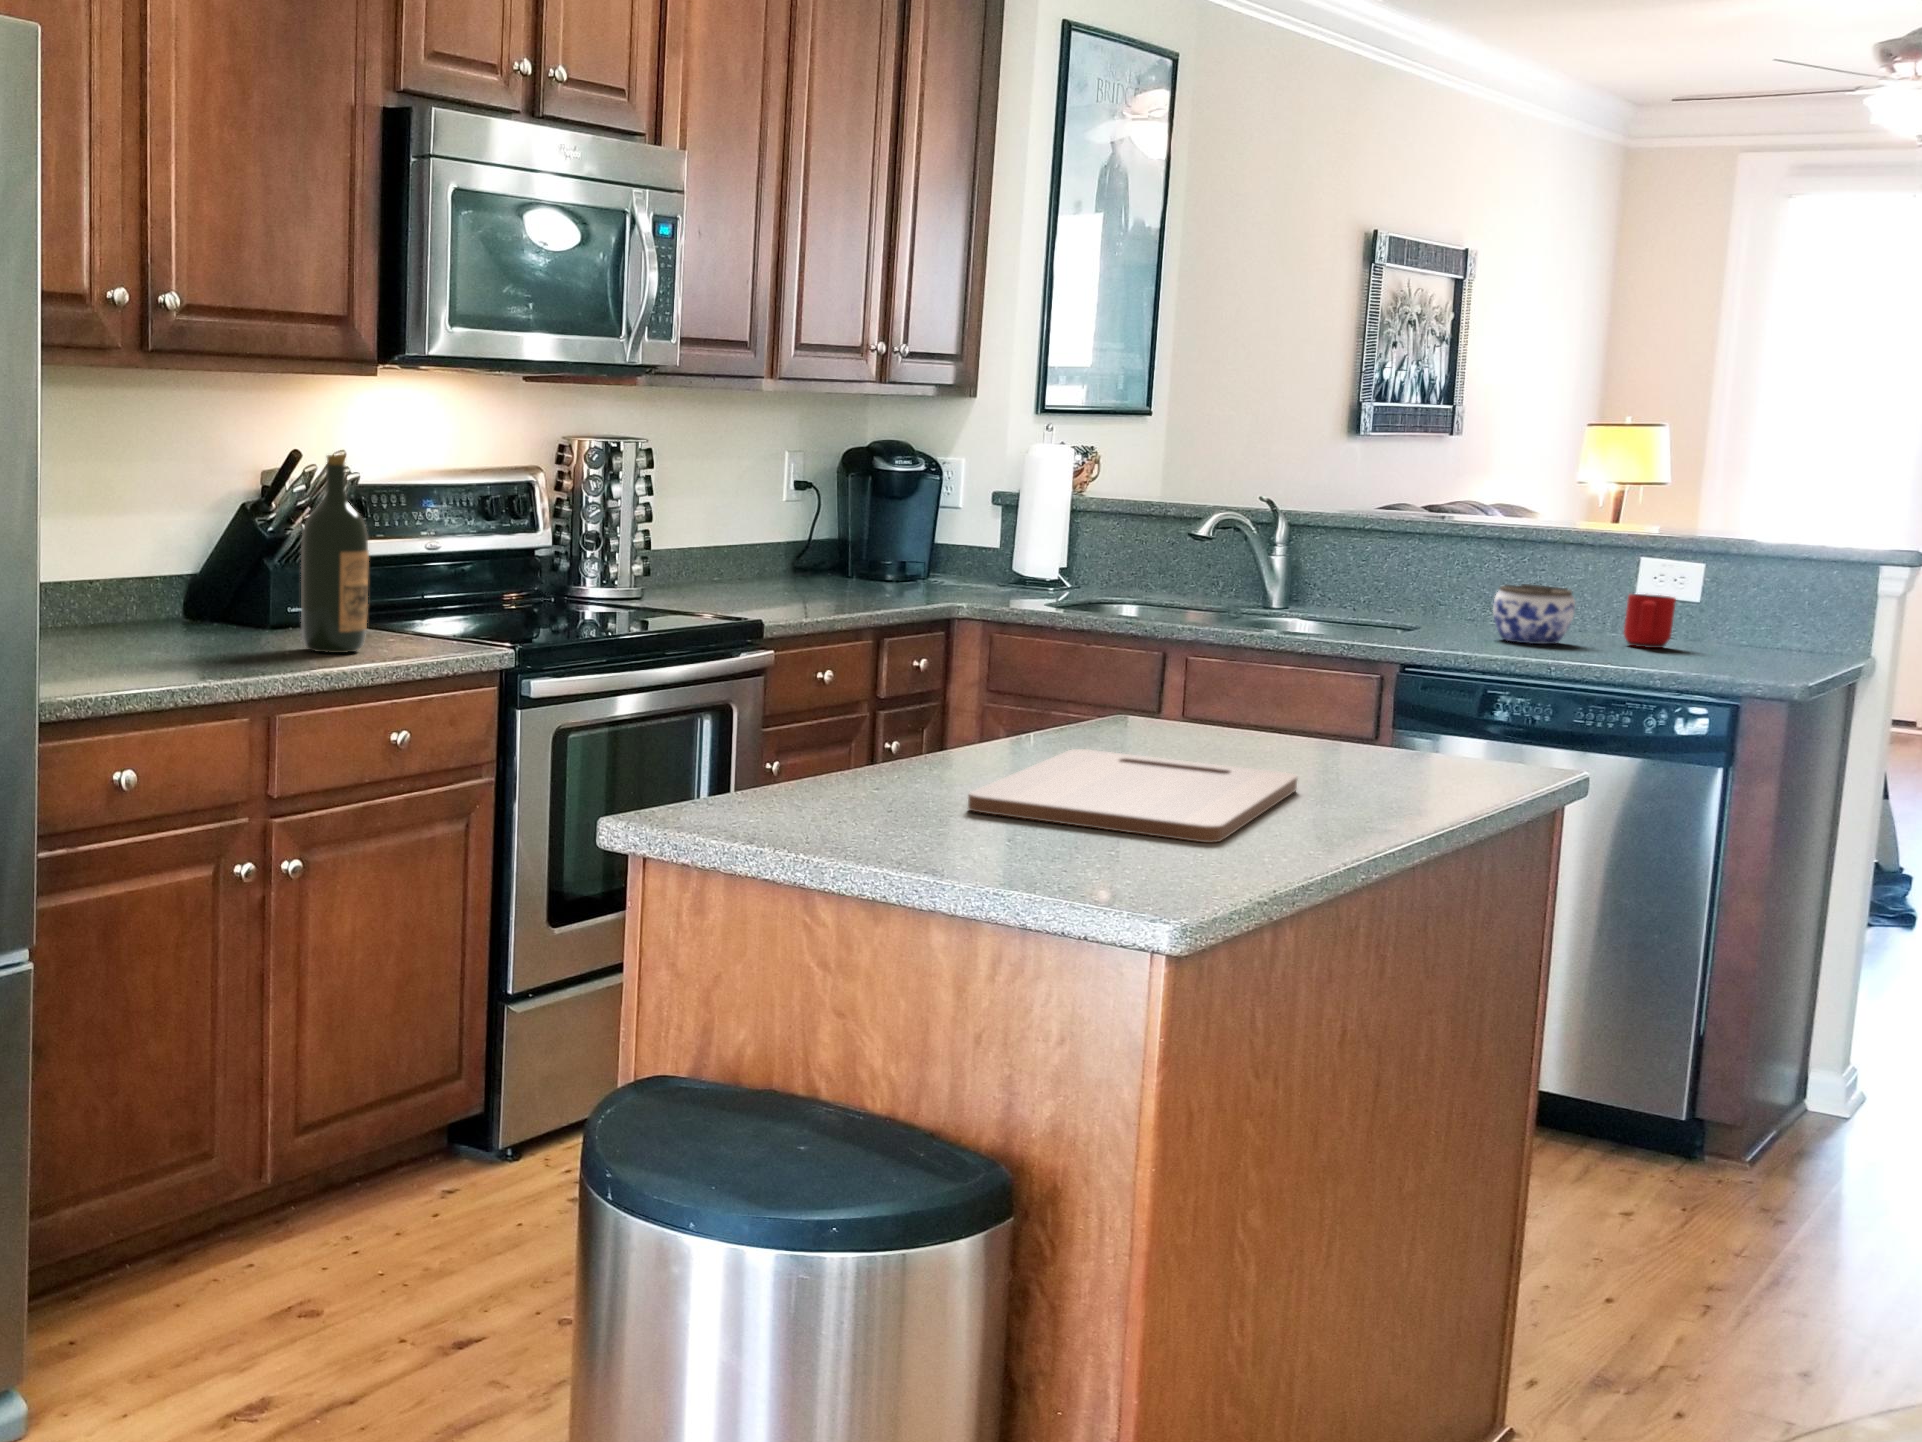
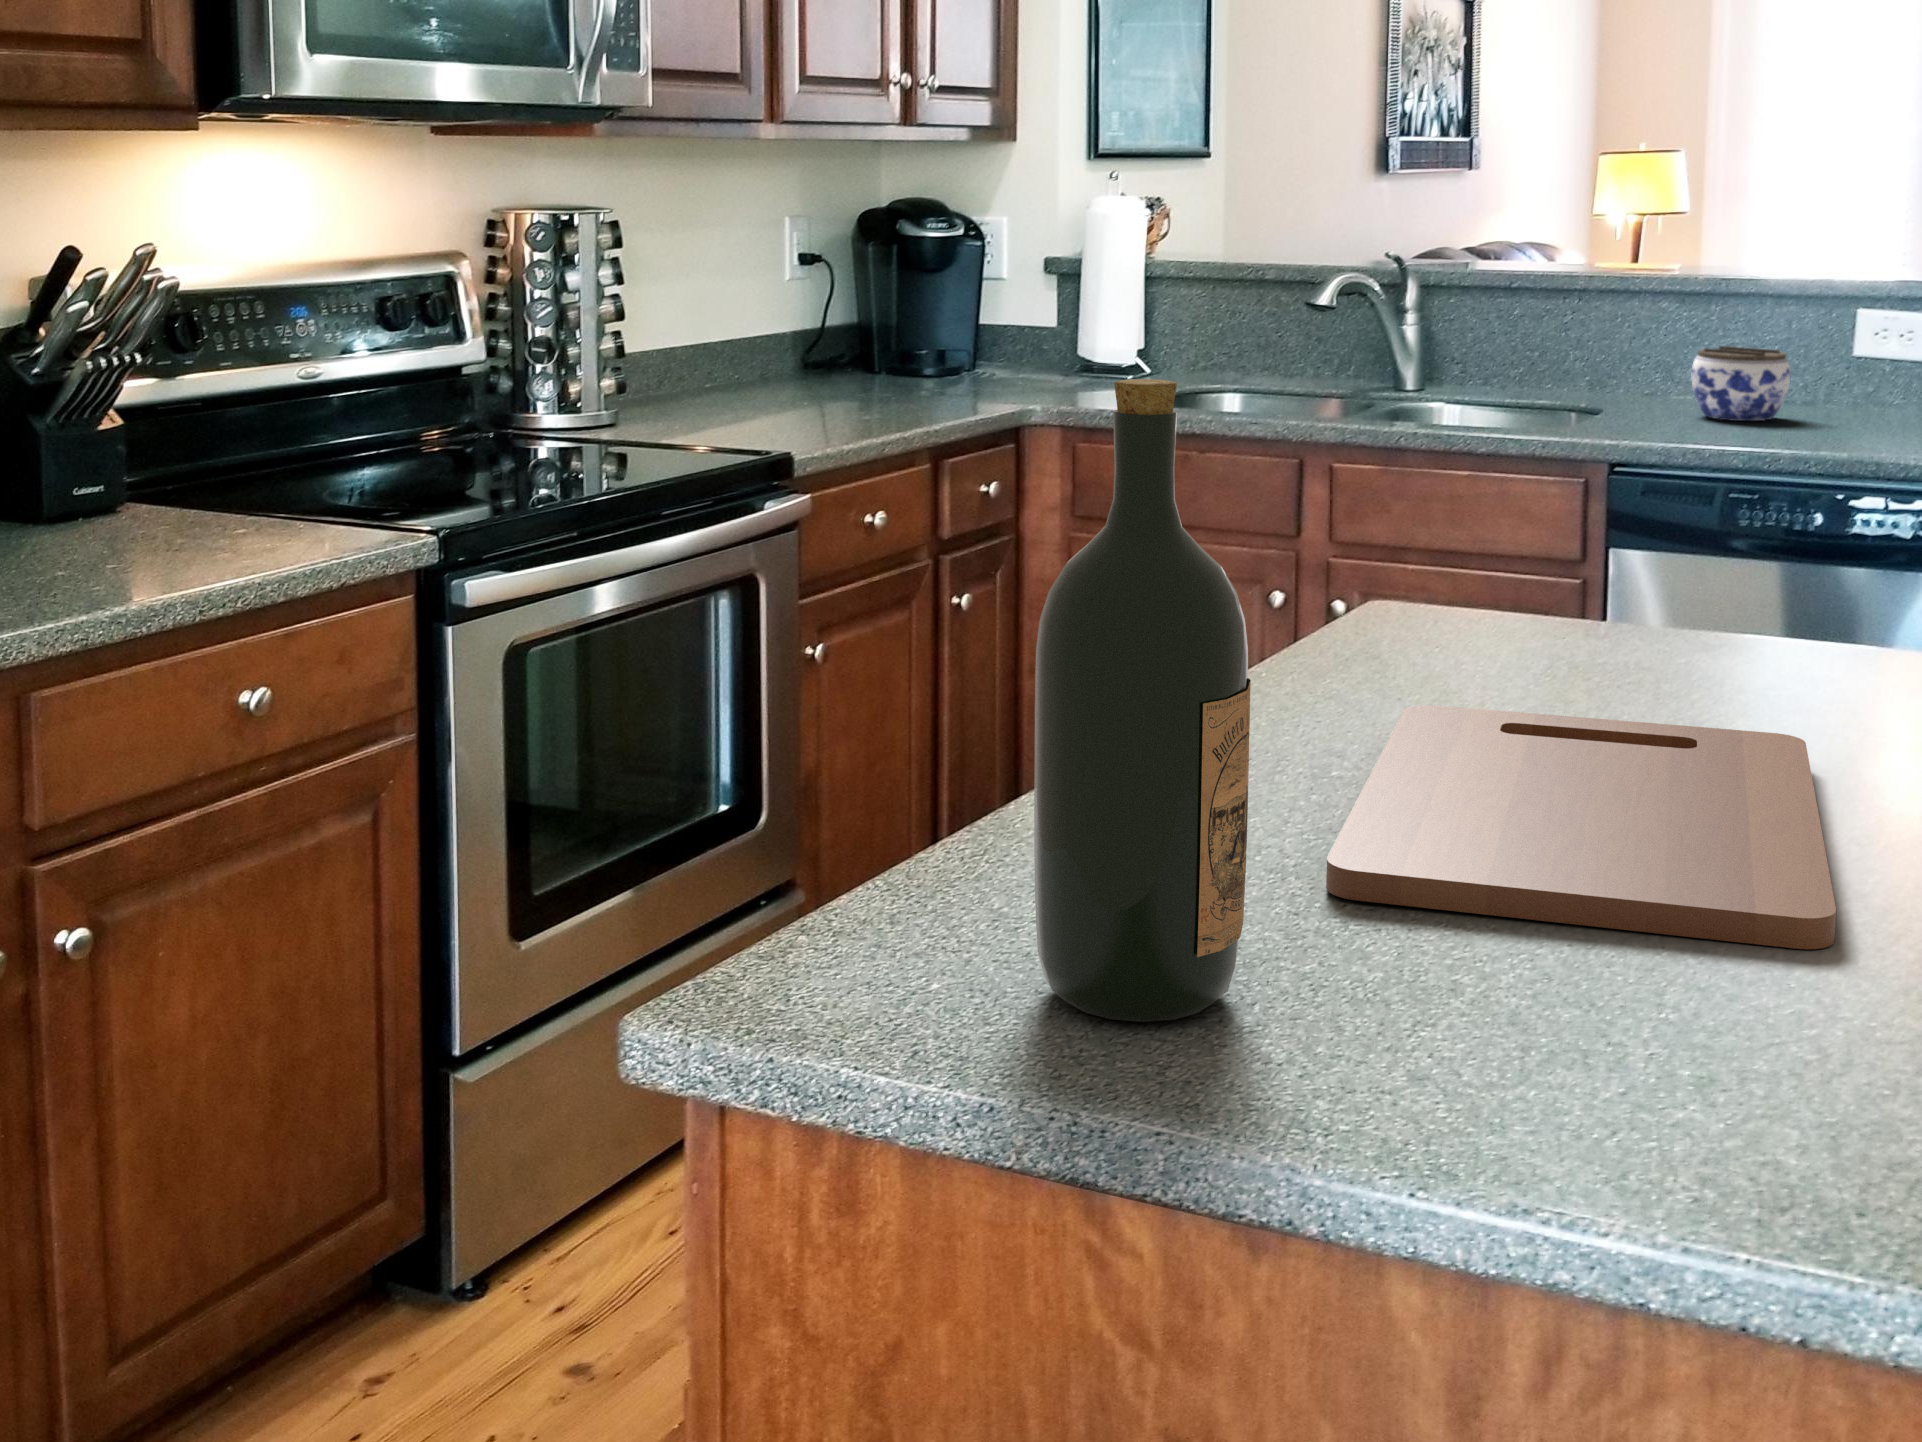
wine bottle: present [301,455,369,653] -> present [1034,379,1251,1022]
mug: present [1624,594,1676,648] -> none [1842,352,1901,418]

